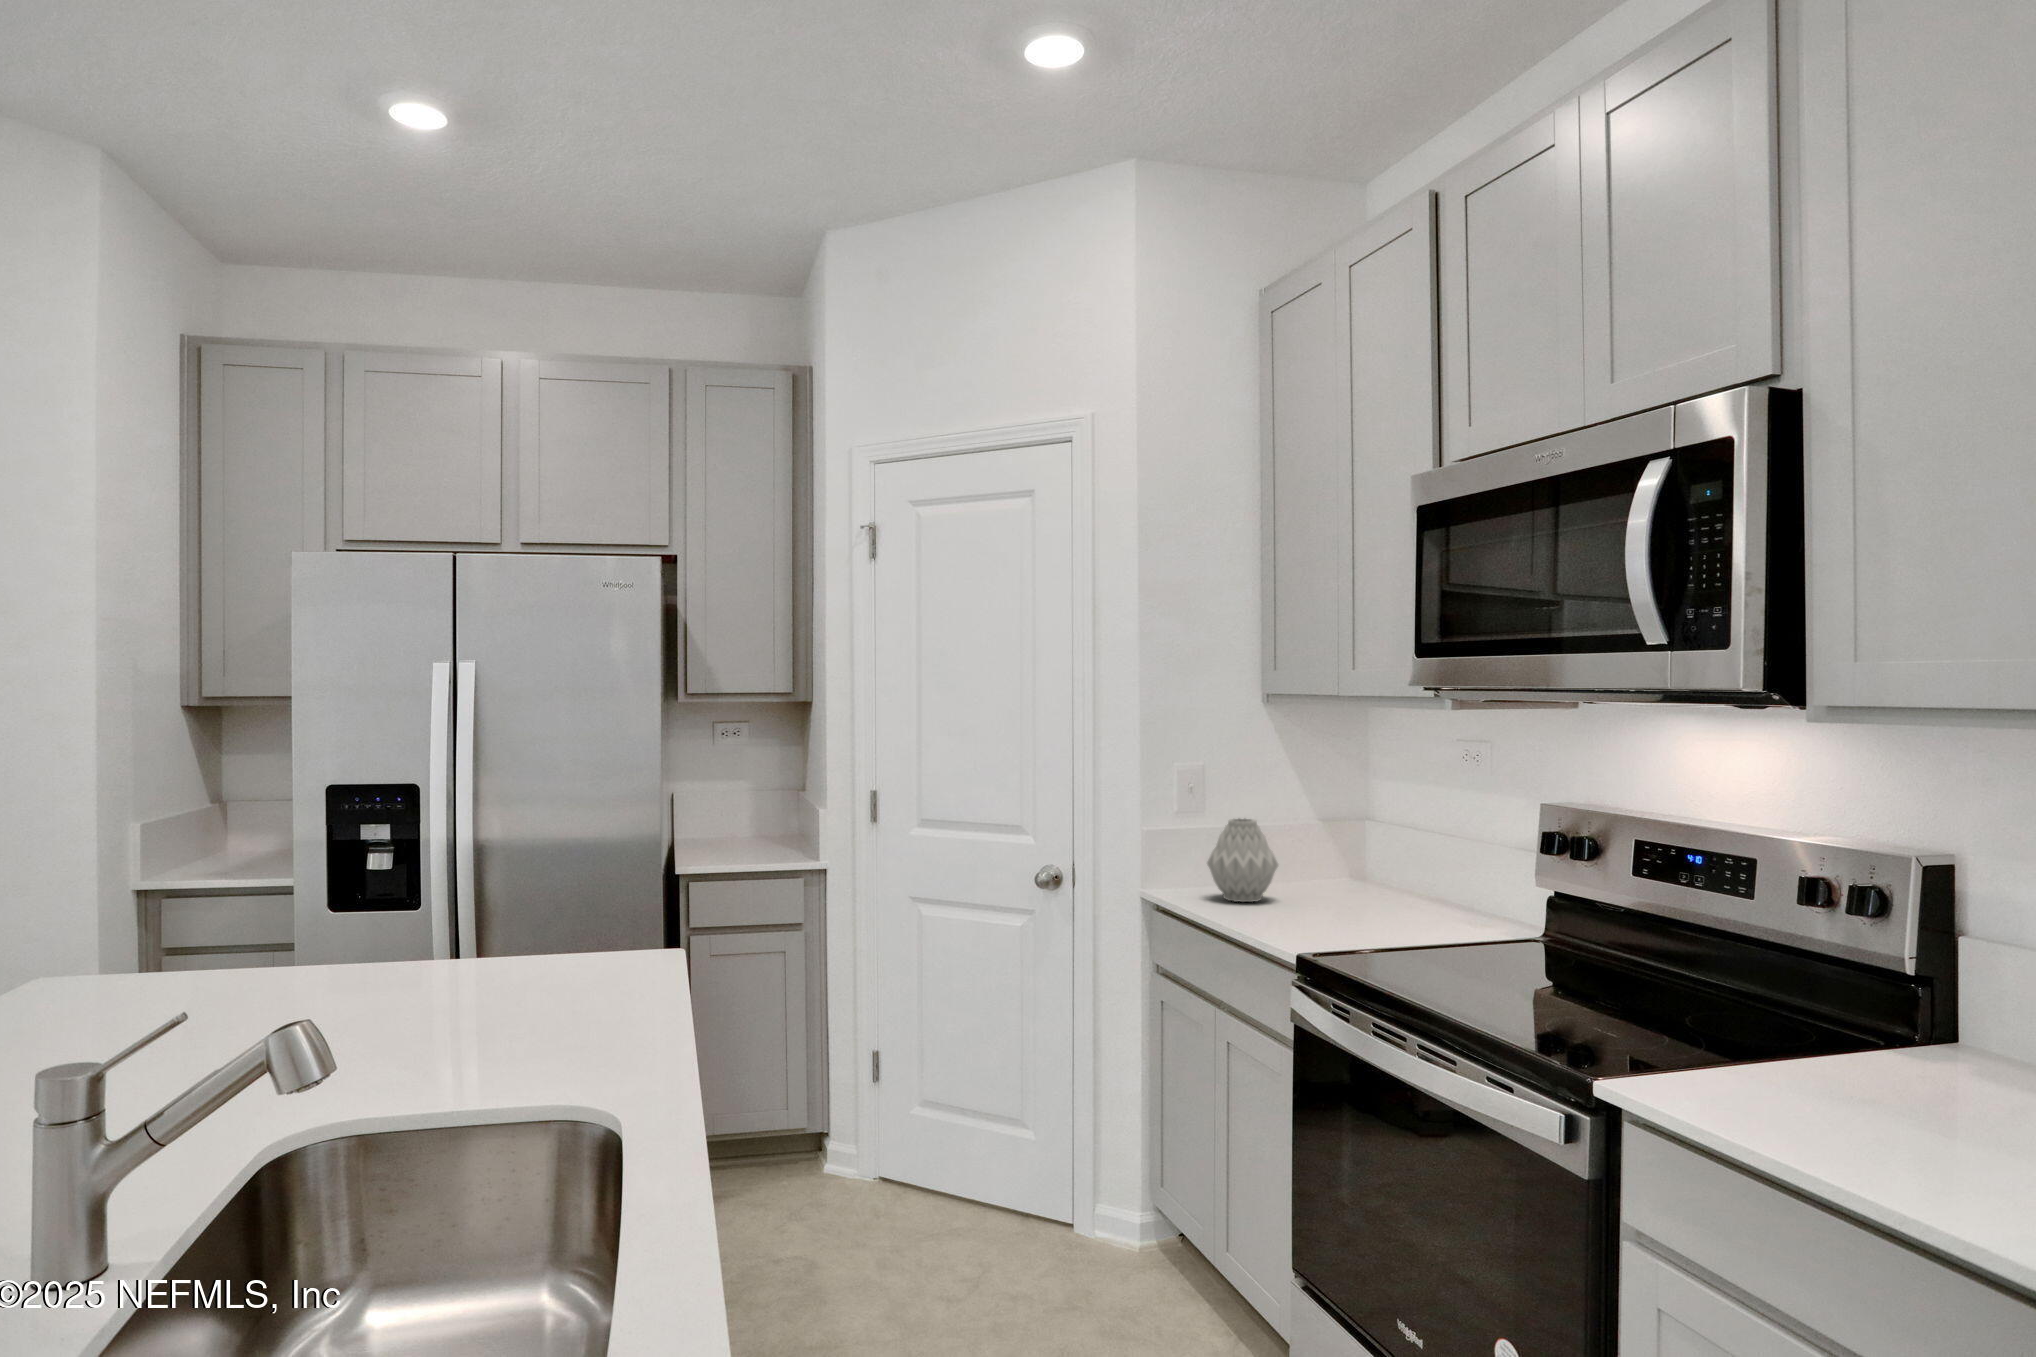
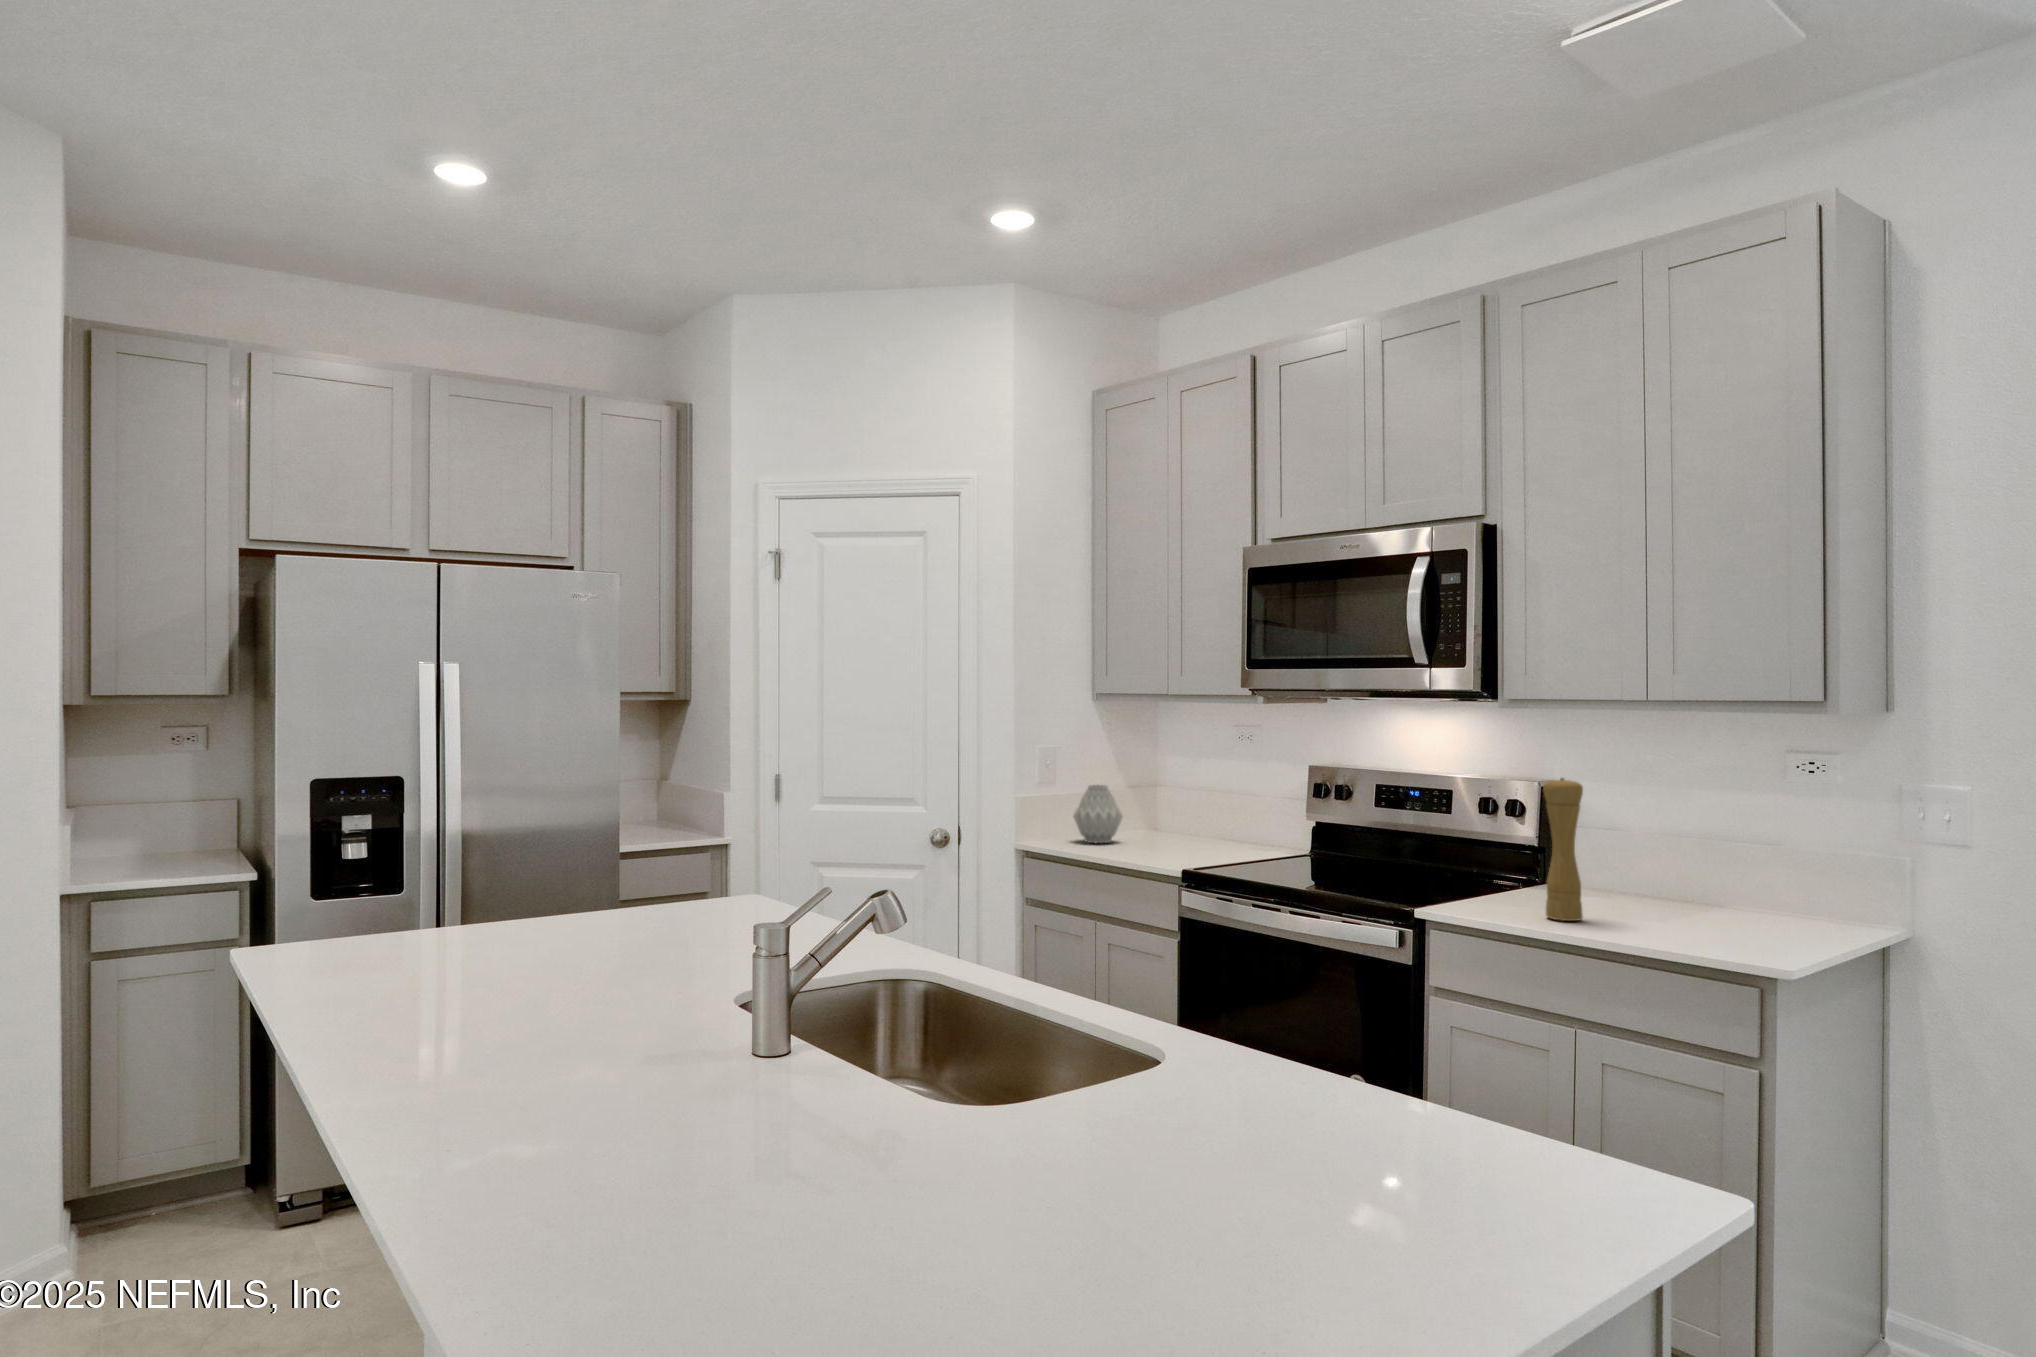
pepper mill: none [1843,860,1929,1147] -> present [1543,778,1583,921]

